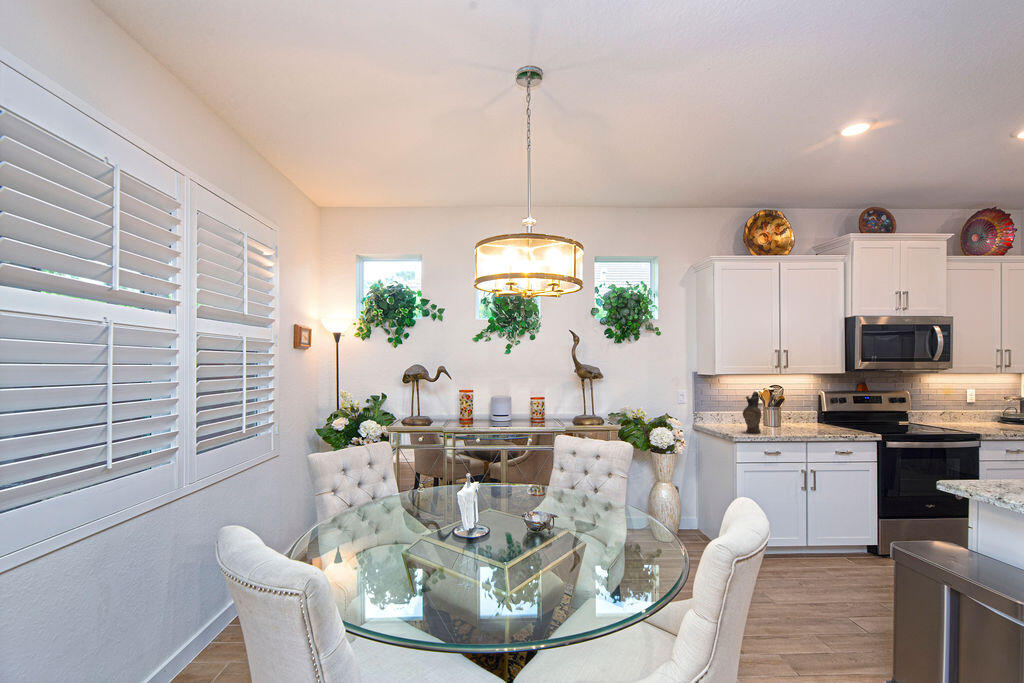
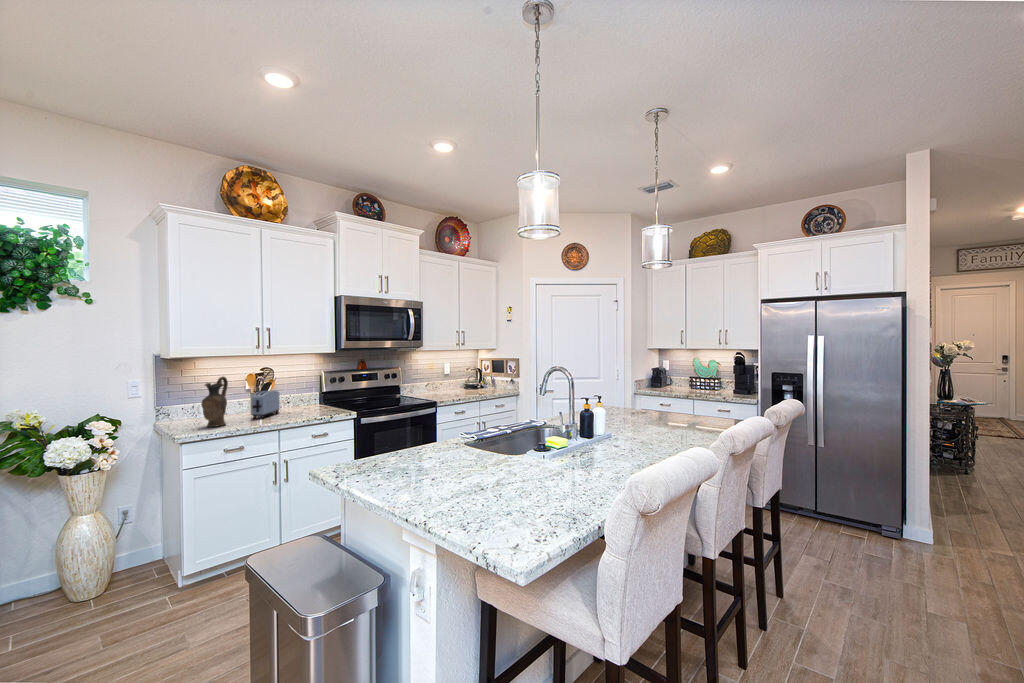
toaster: none [775,406,793,431] -> present [252,391,280,419]

